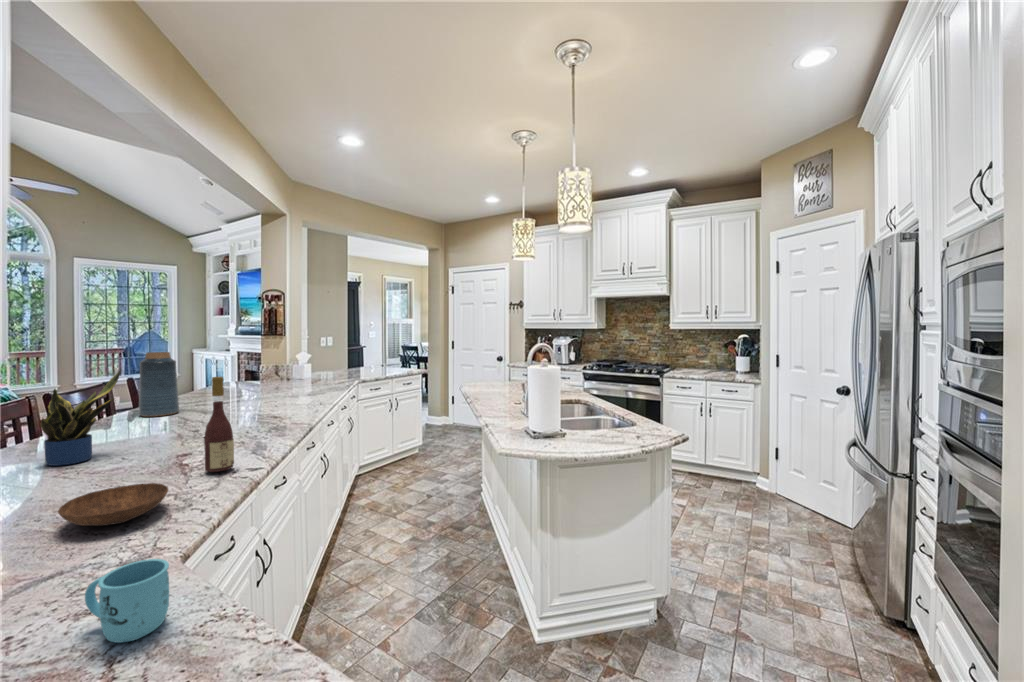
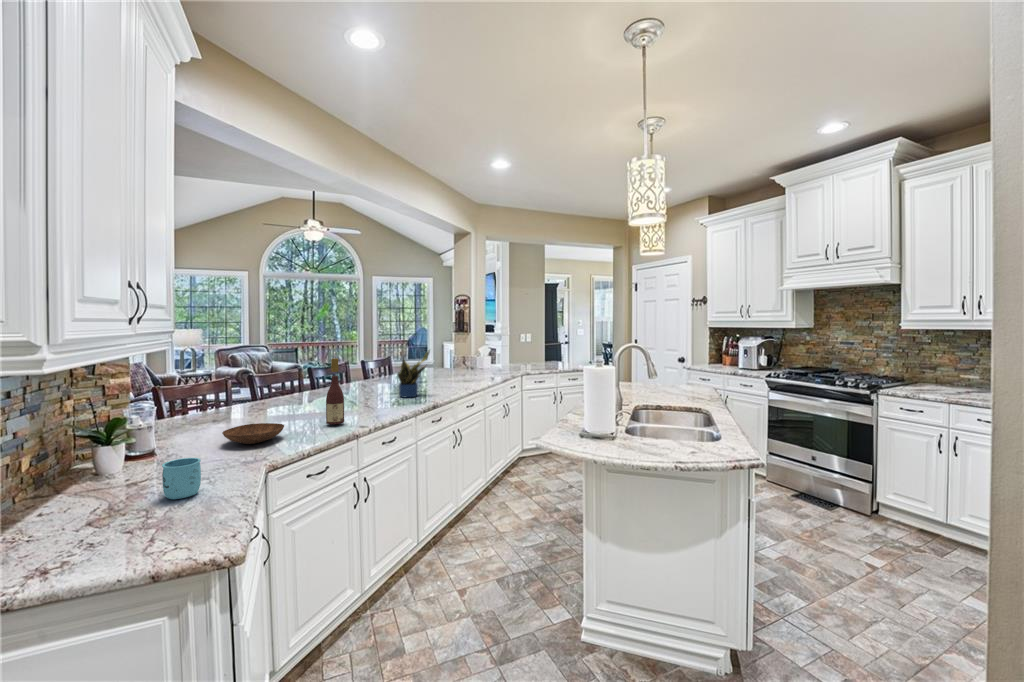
vase: present [139,352,179,417] -> none [350,342,373,387]
potted plant: present [40,371,120,466] -> present [398,350,430,397]

